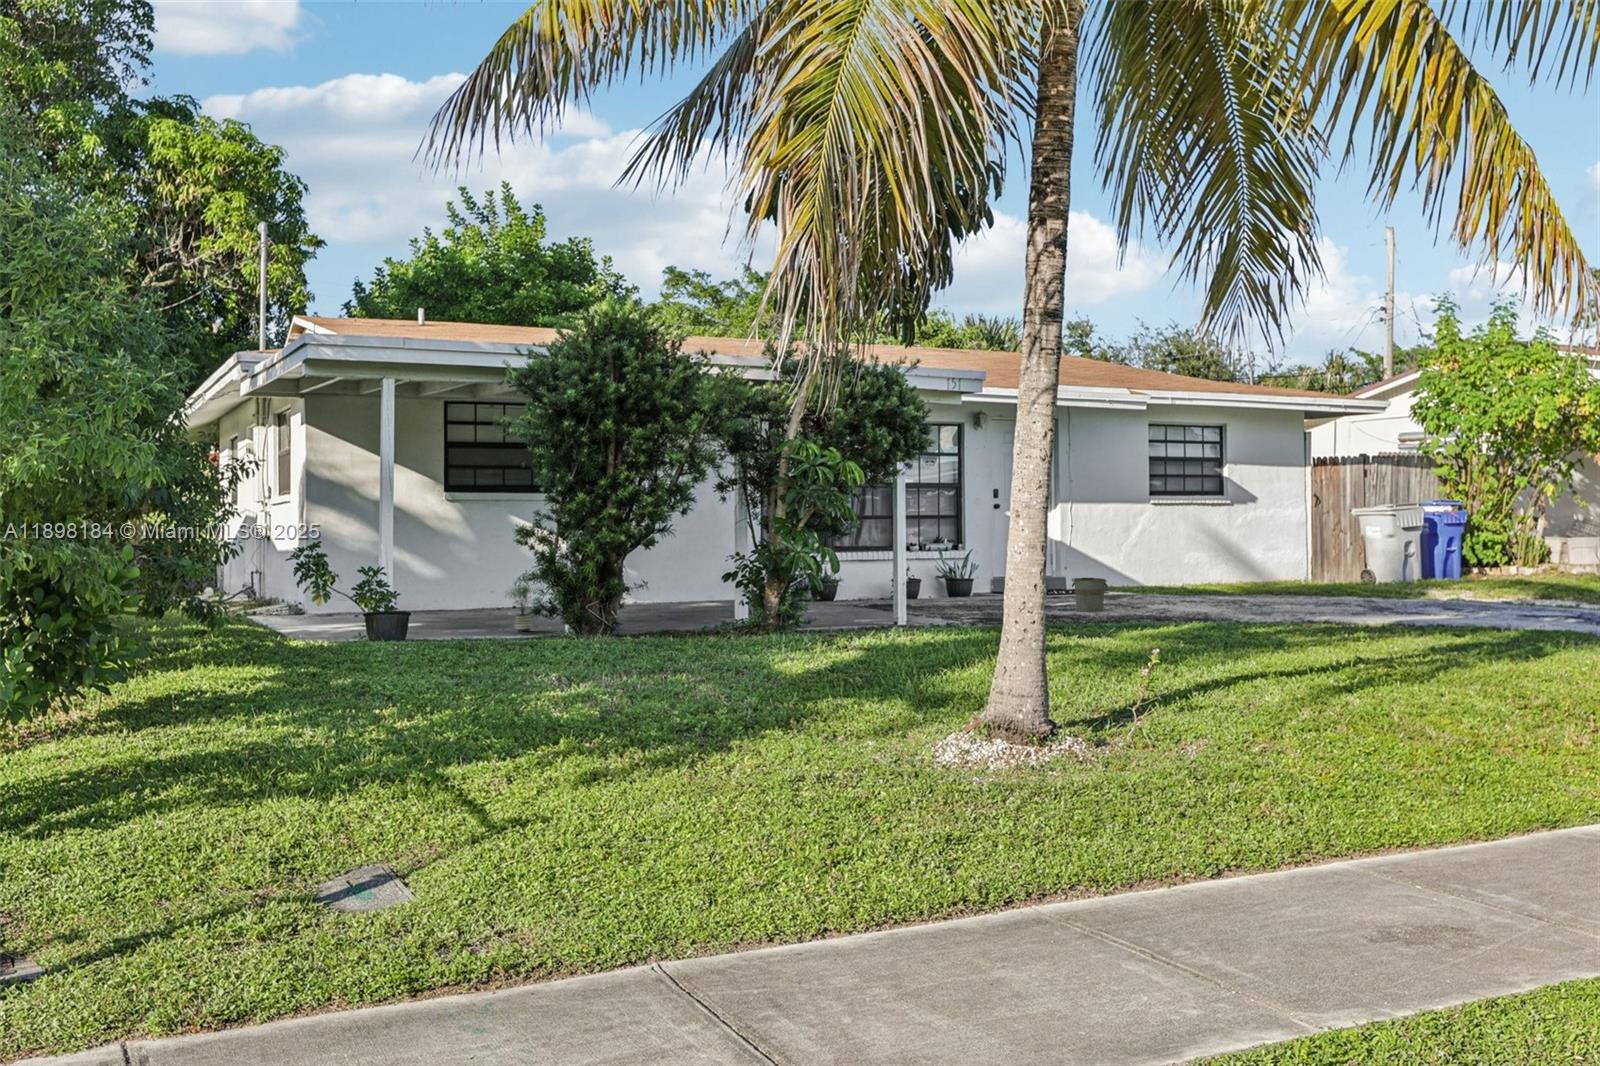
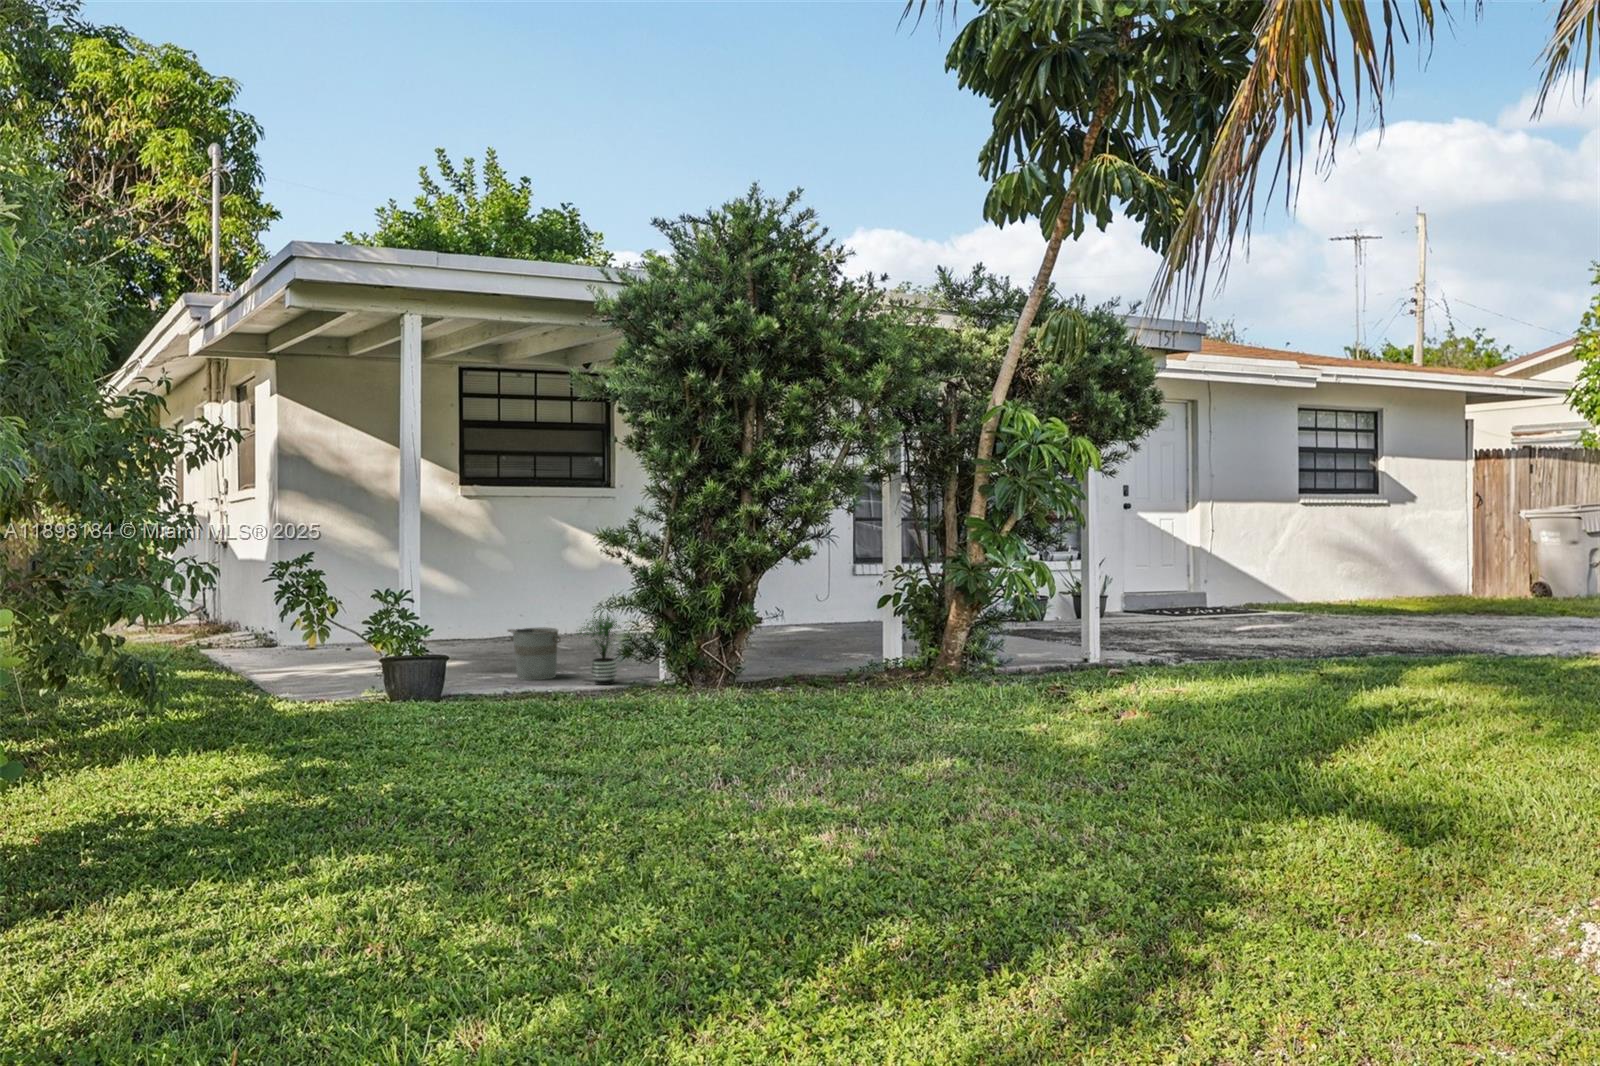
bucket: present [1072,578,1108,612] -> present [508,628,561,680]

